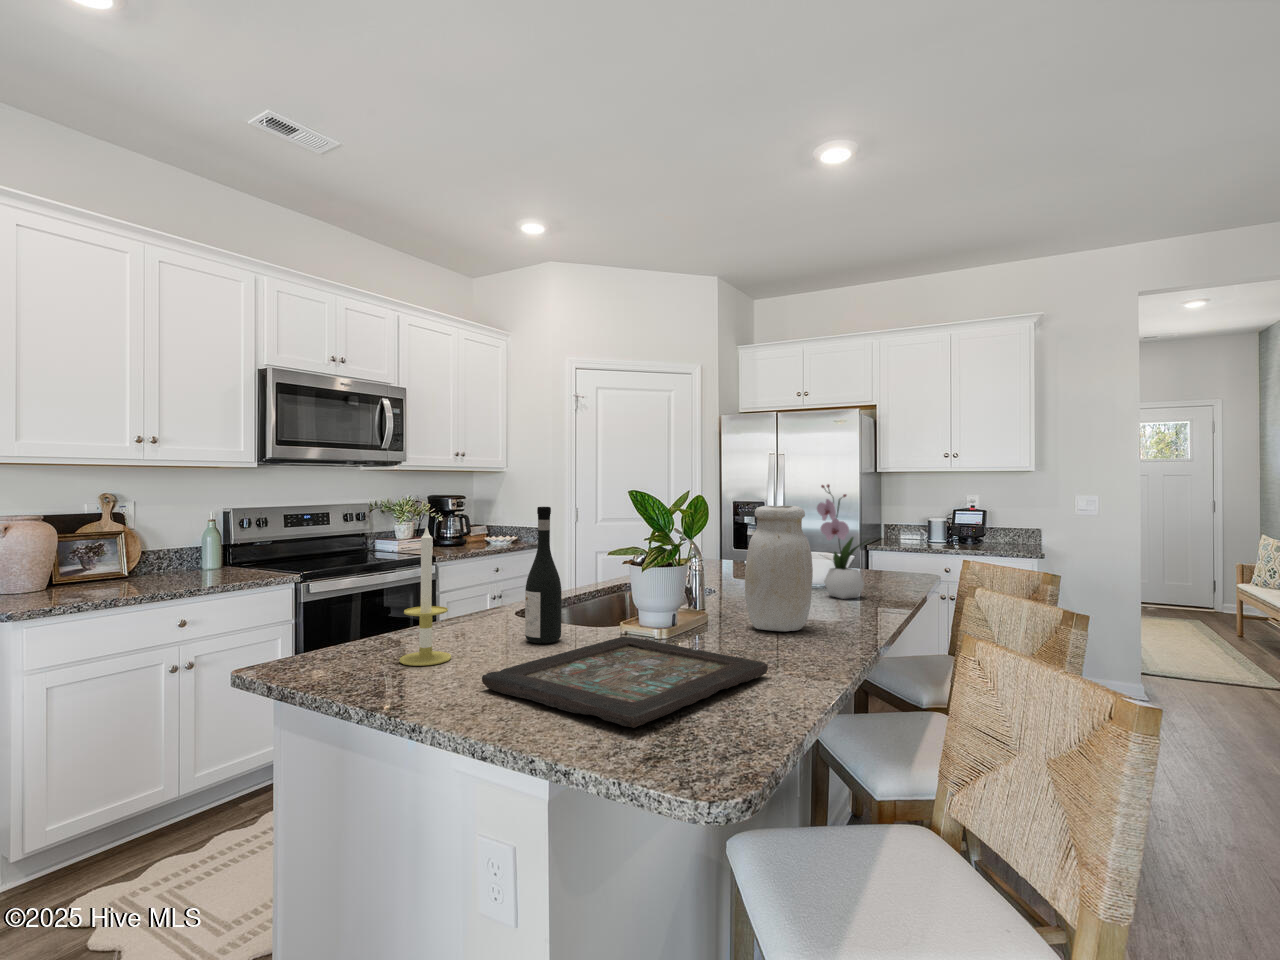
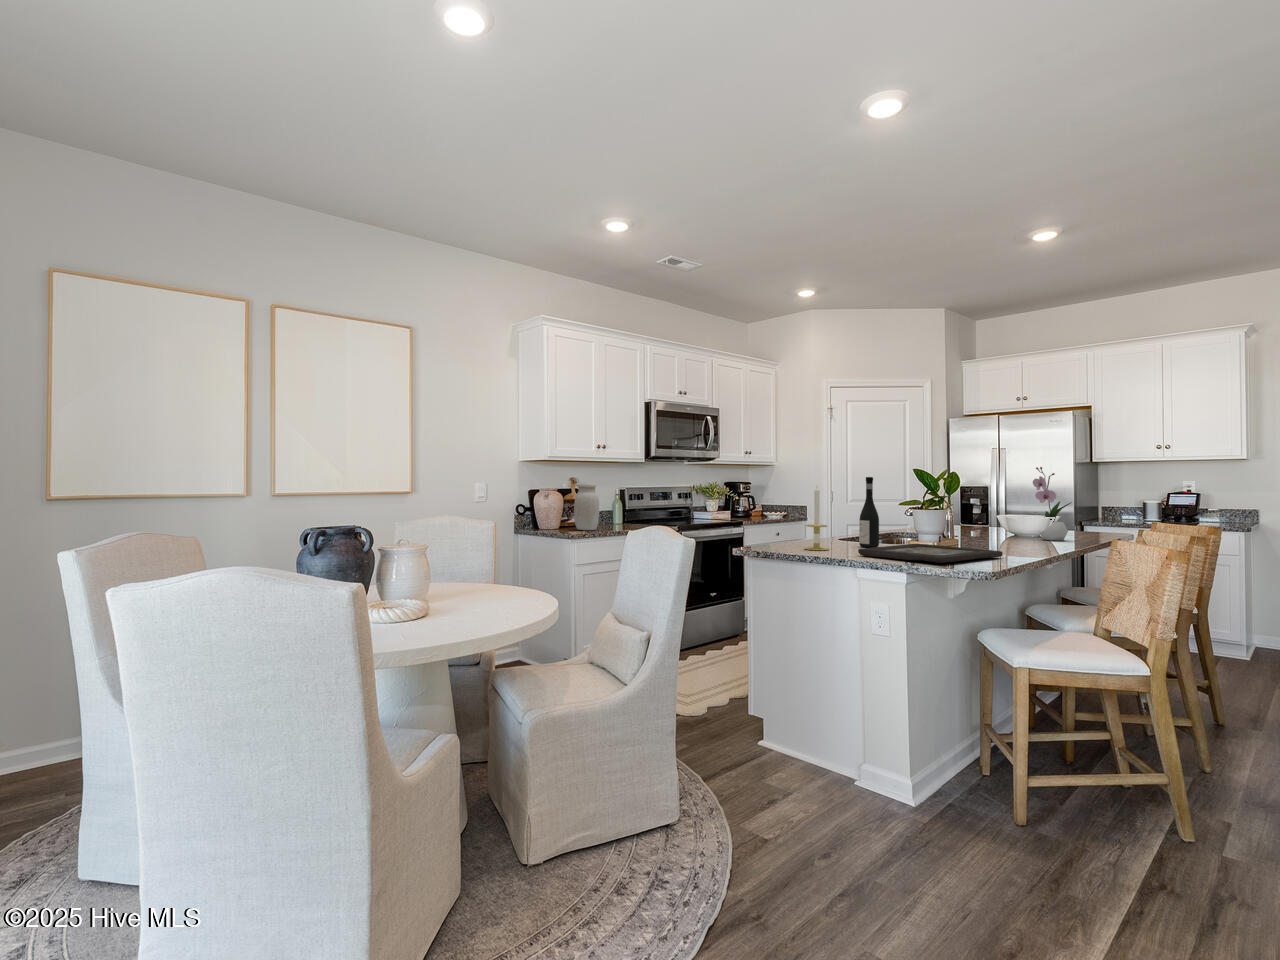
jar: present [745,506,813,631] -> present [574,483,599,530]

